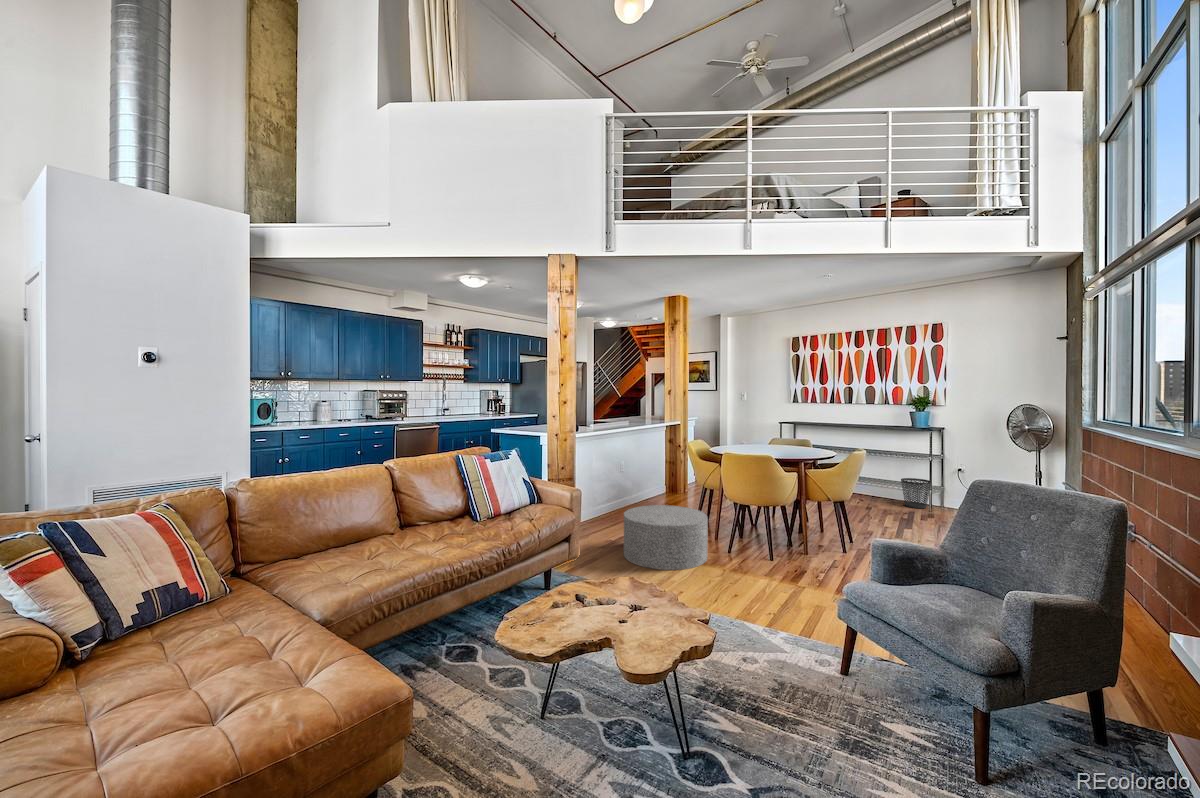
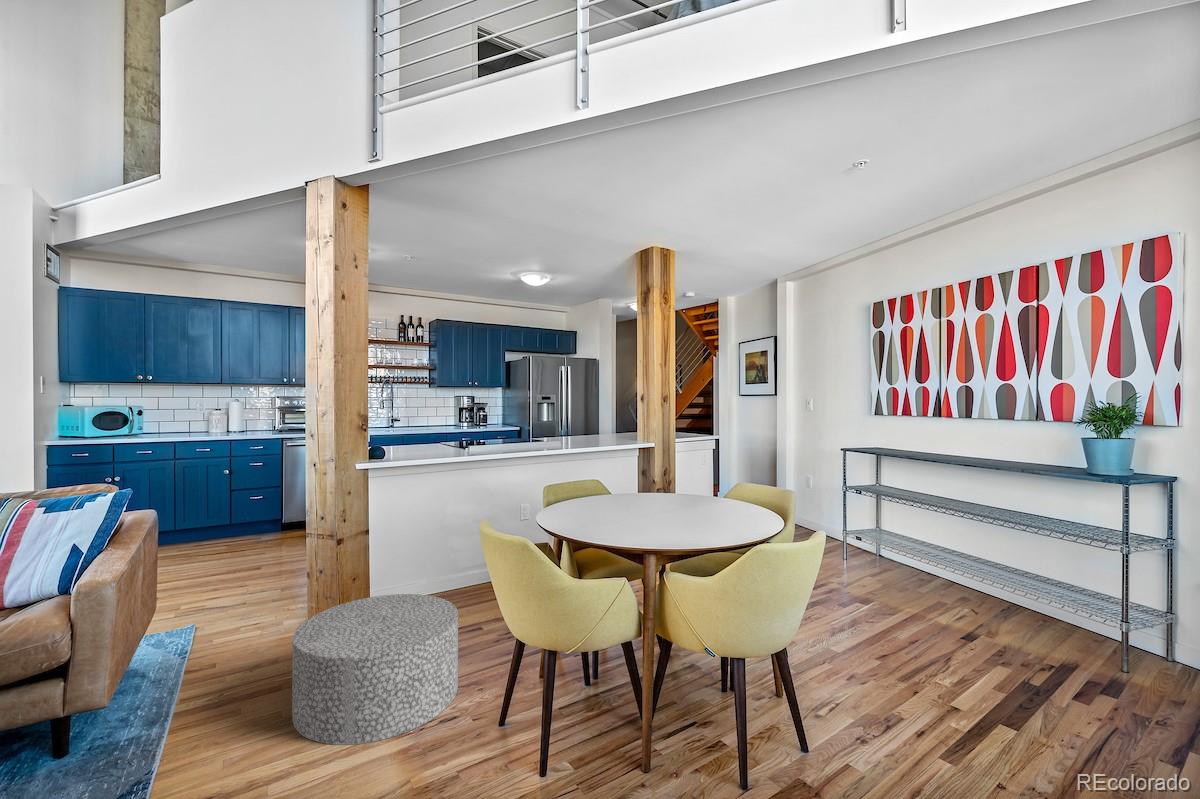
wastebasket: present [901,478,931,508] -> none [1059,580,1137,656]

